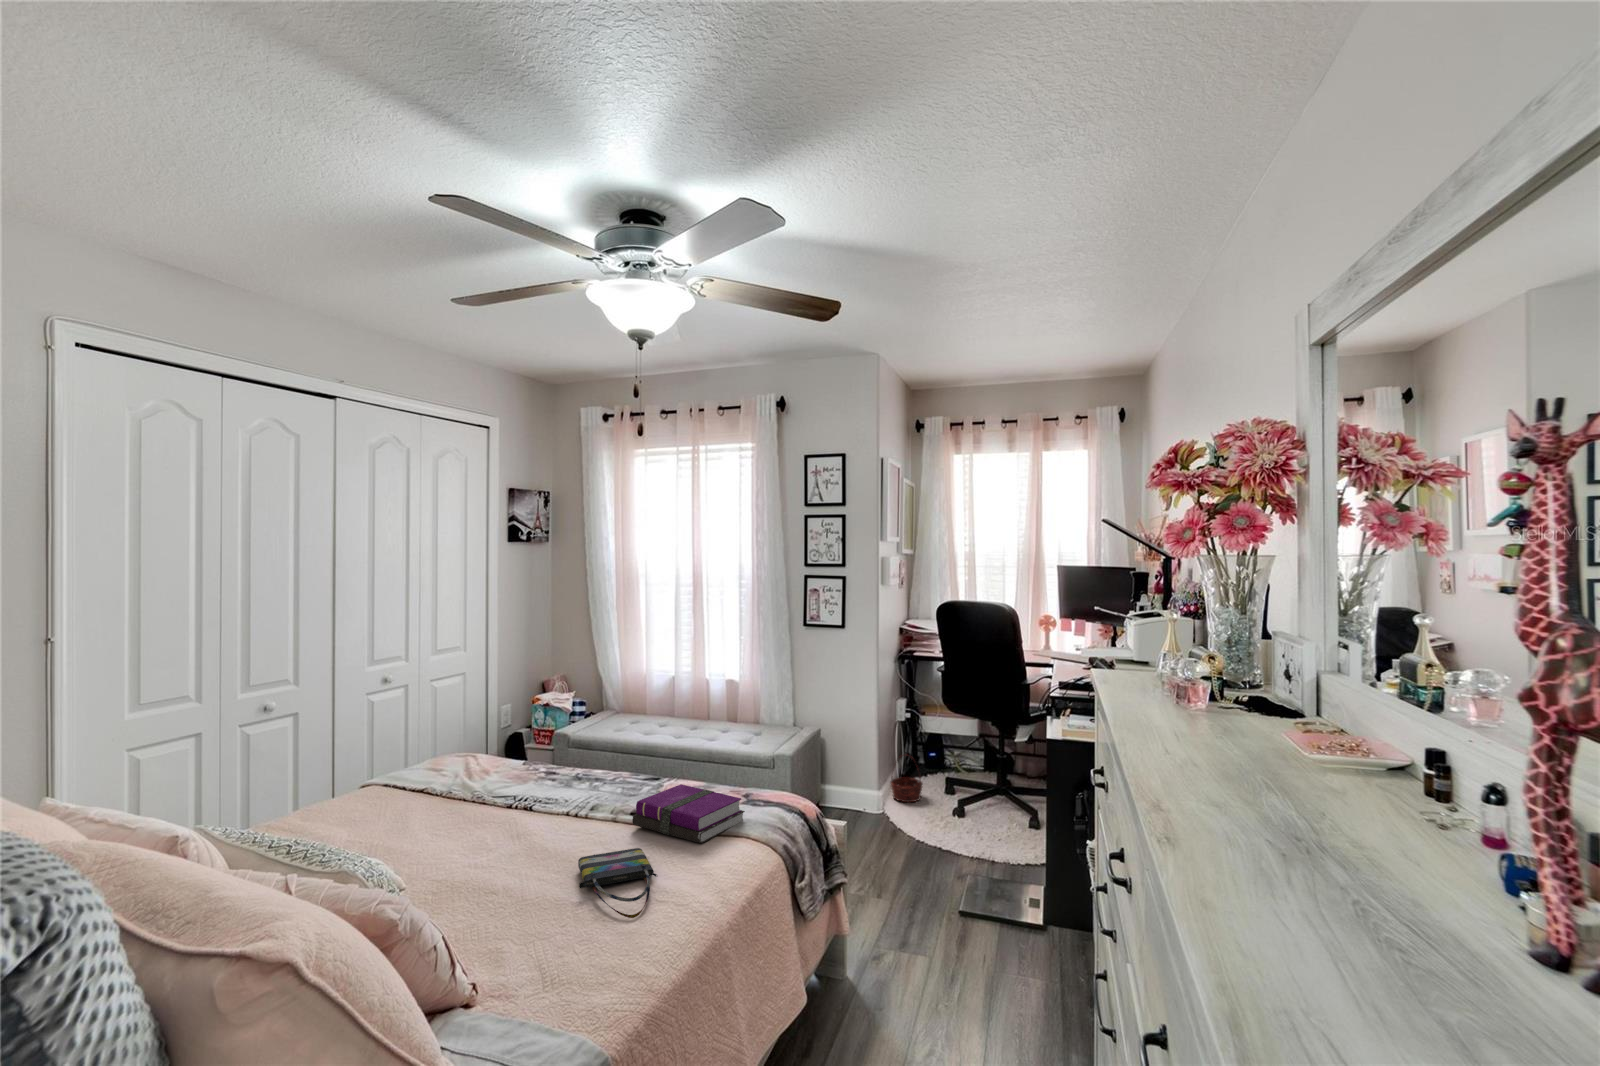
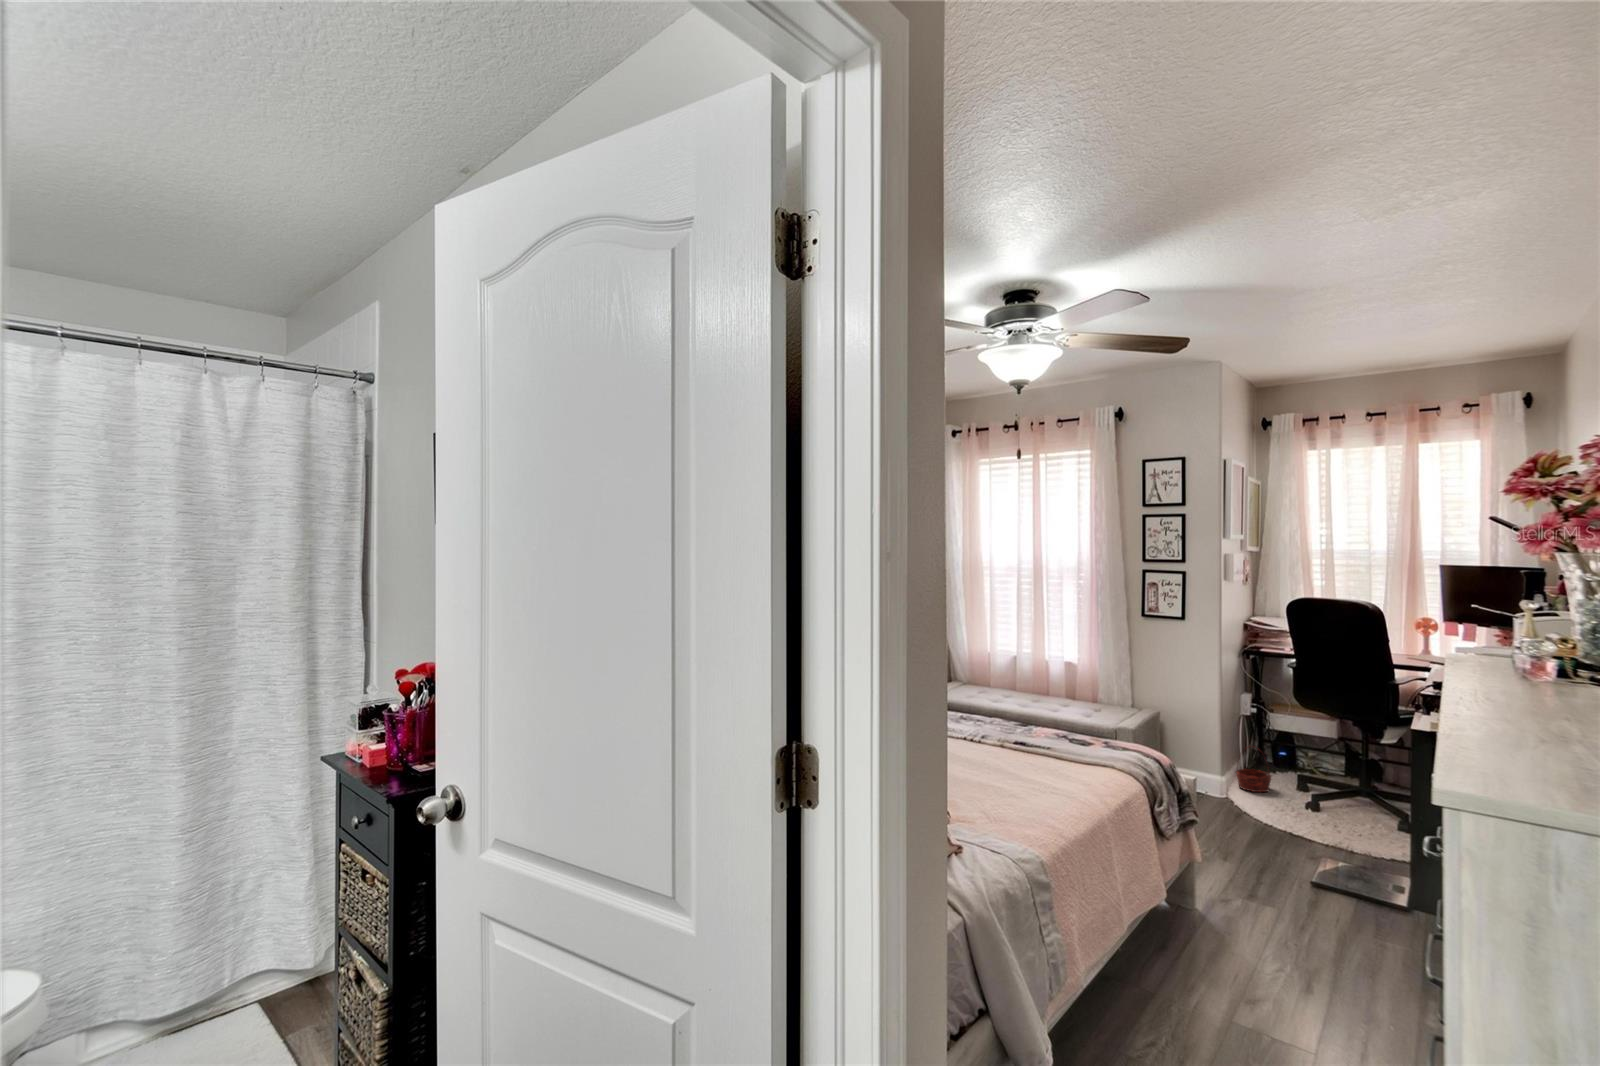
notebook: present [632,784,745,843] -> none [1015,728,1107,767]
tote bag: present [578,848,657,918] -> none [983,763,1045,800]

